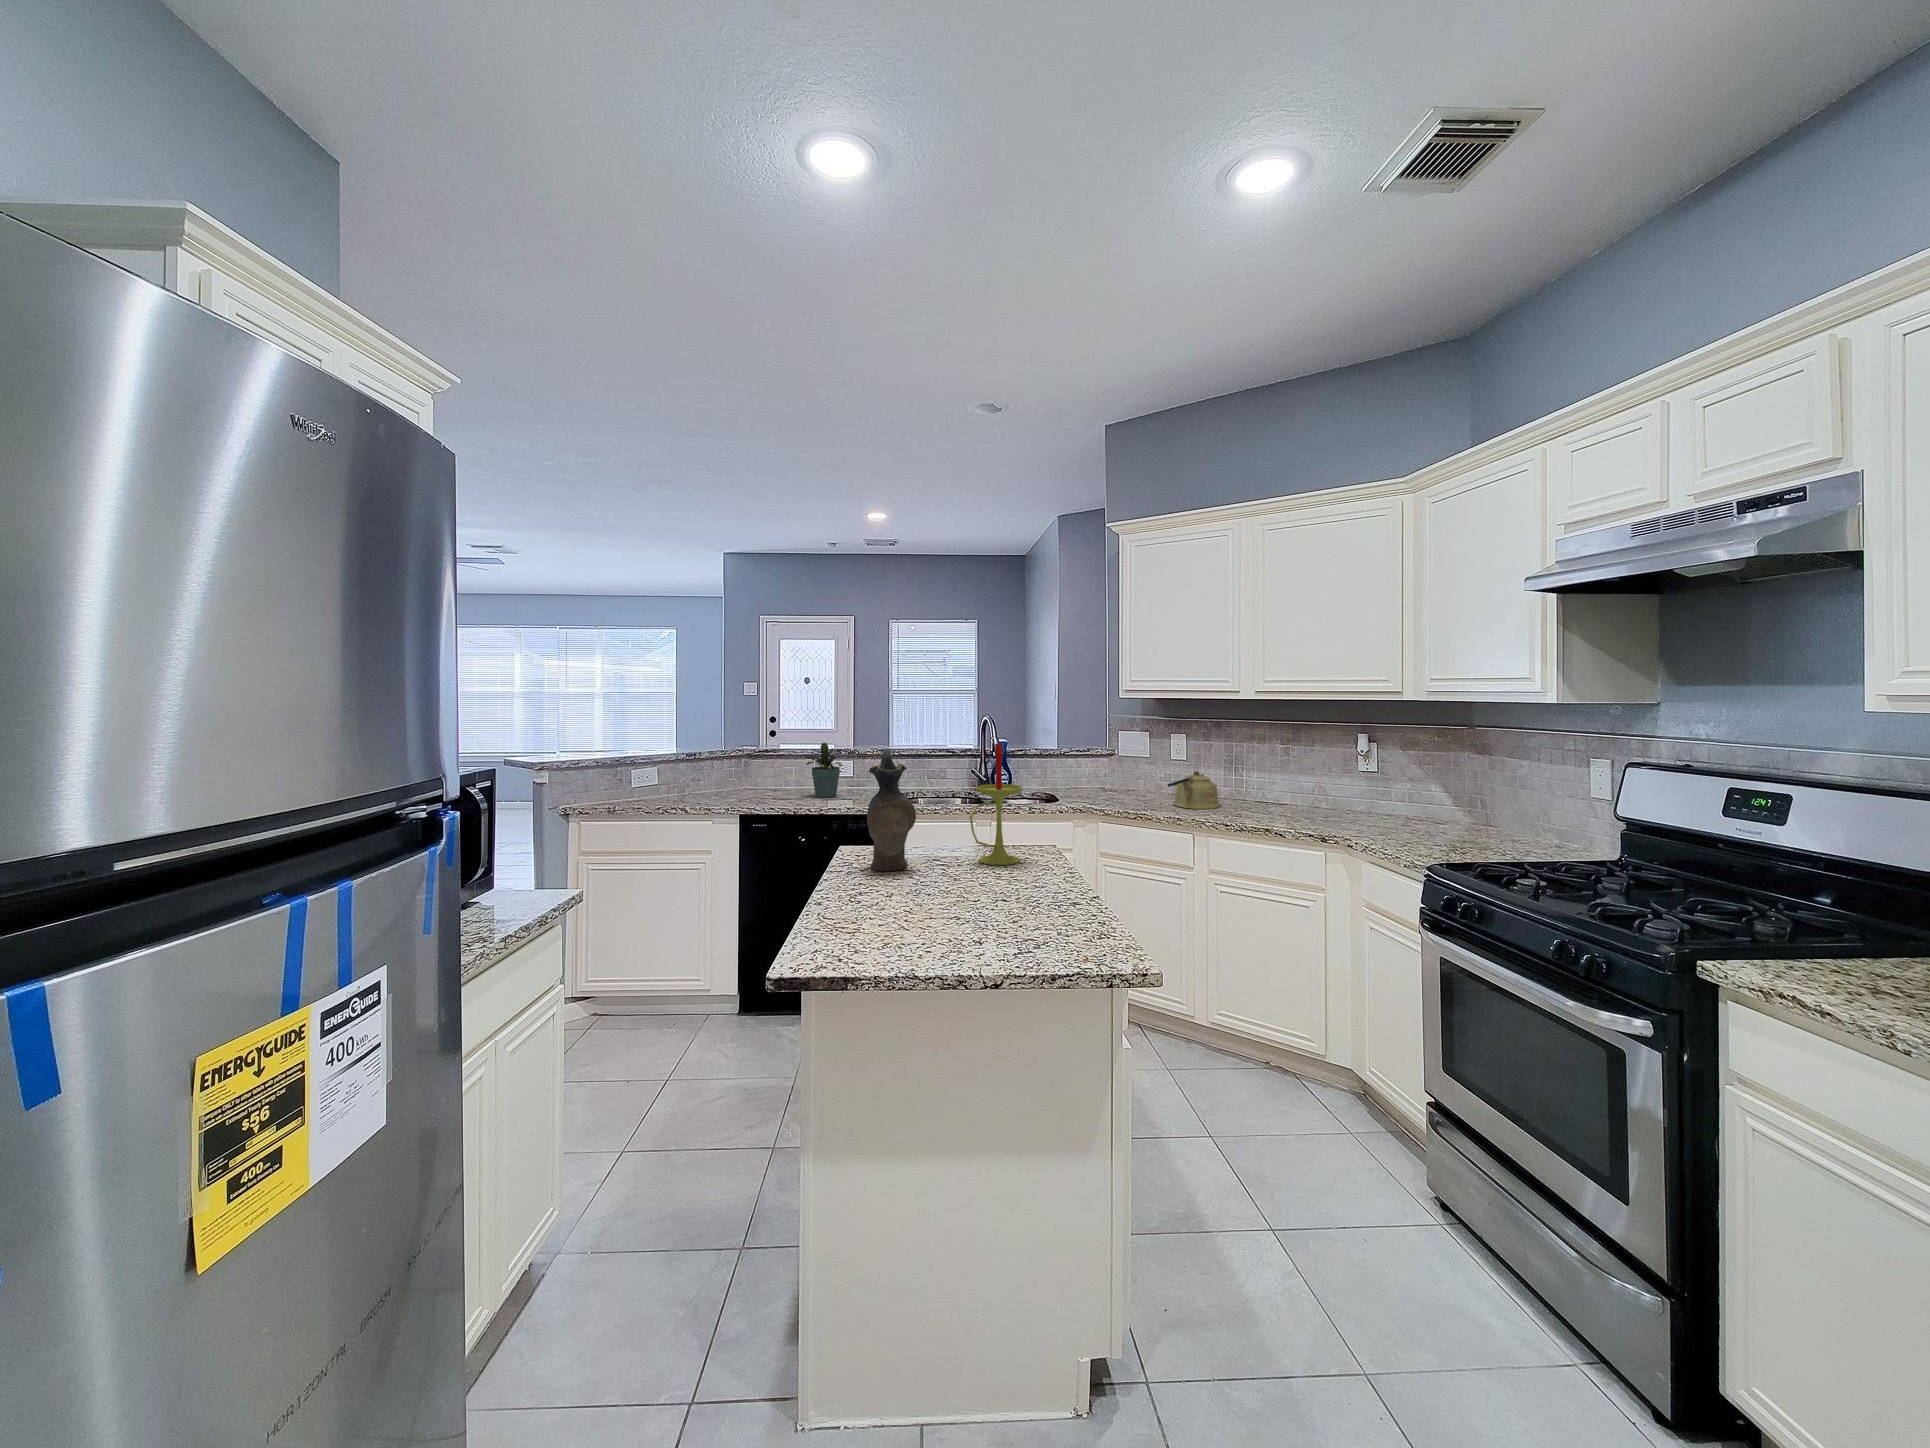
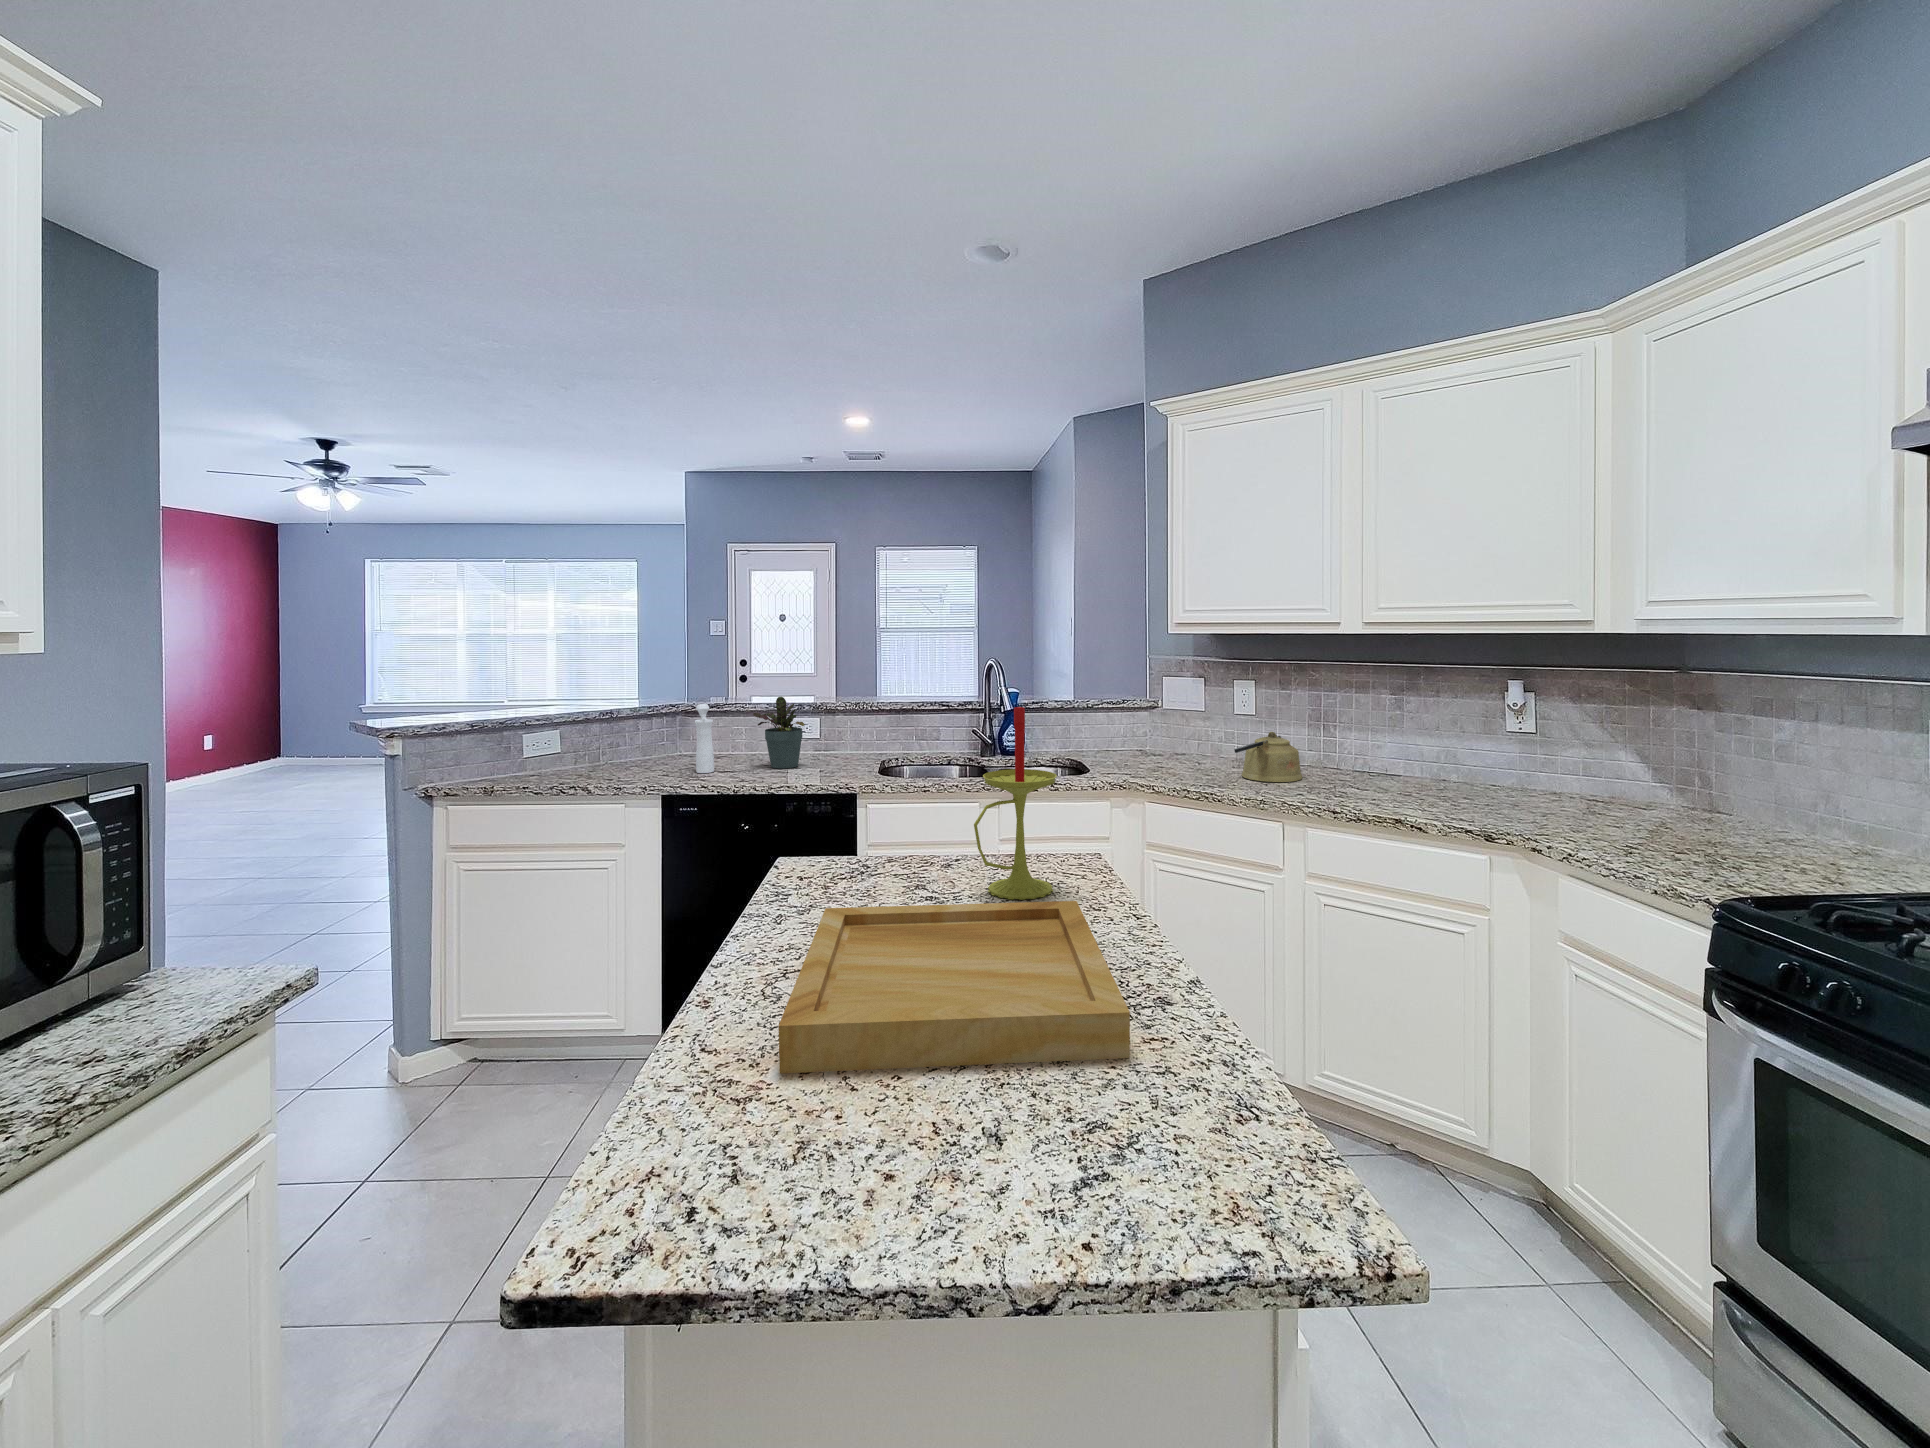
pepper mill: none [760,748,774,800] -> present [695,704,714,773]
ceramic pitcher: present [867,749,916,871] -> none [807,717,887,916]
tray: none [868,858,1051,925] -> present [778,901,1130,1073]

